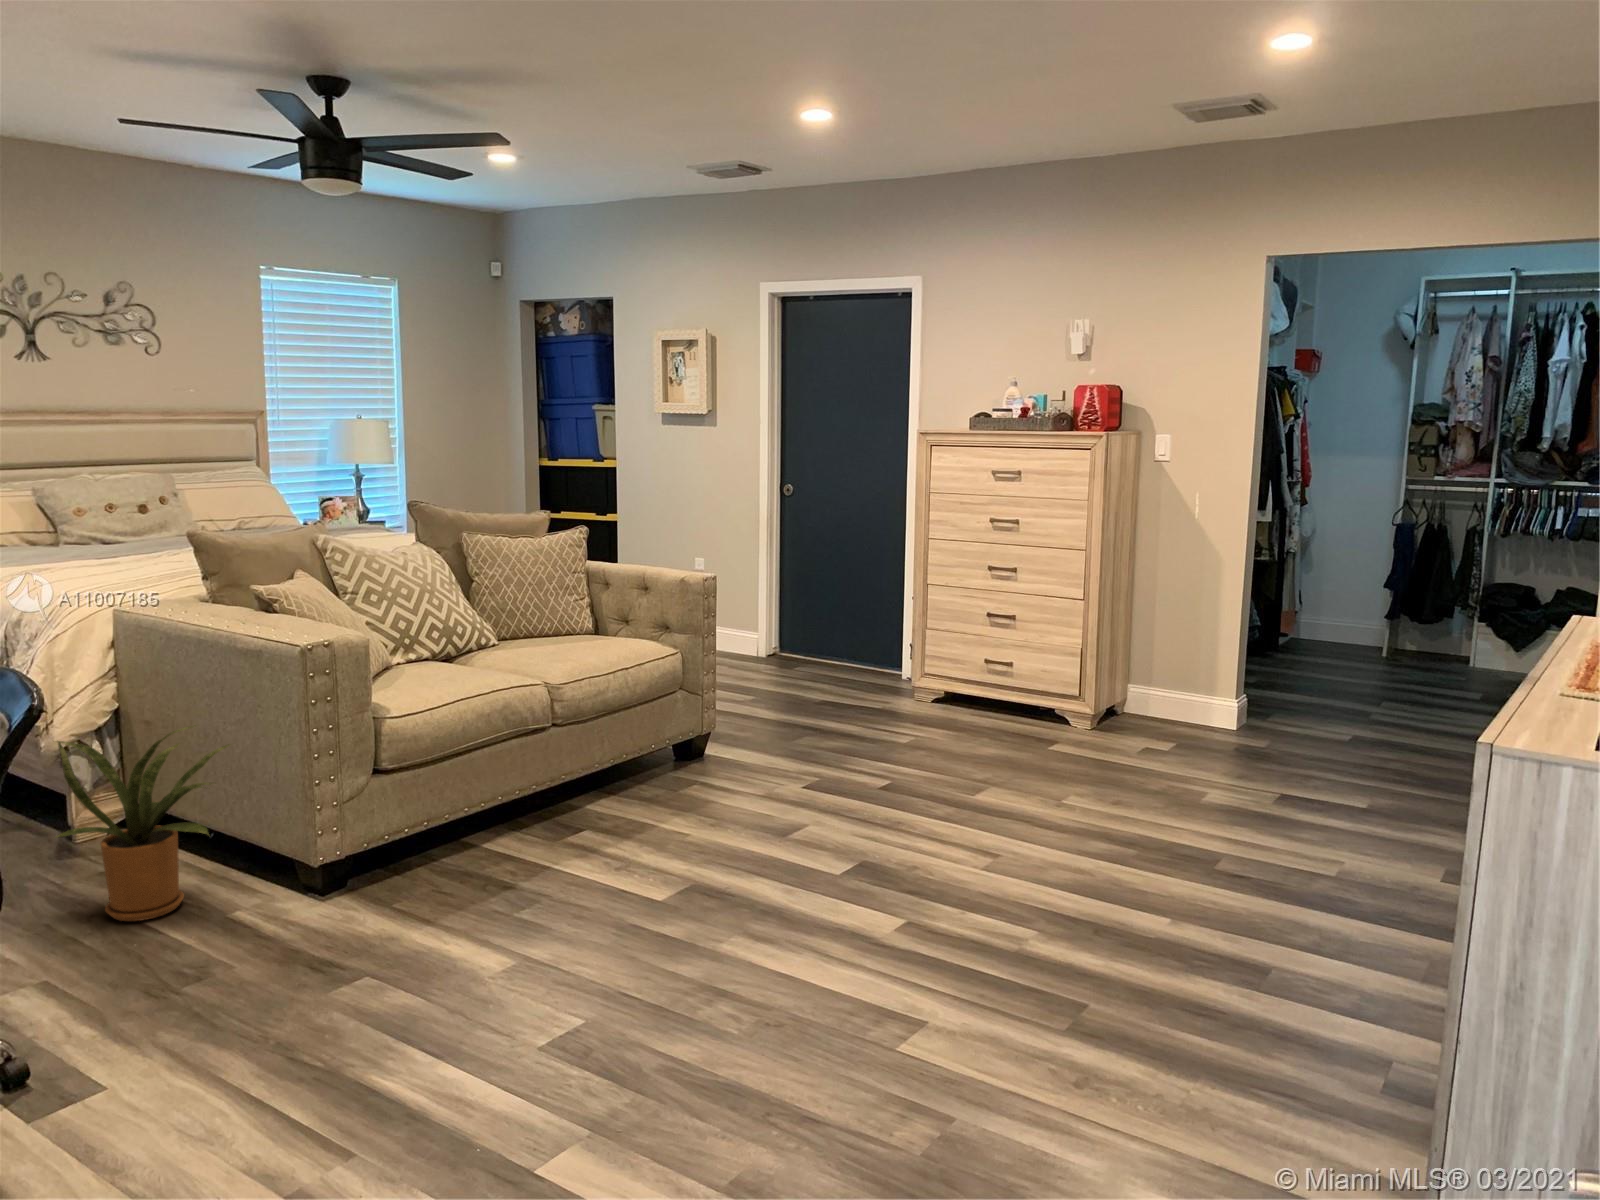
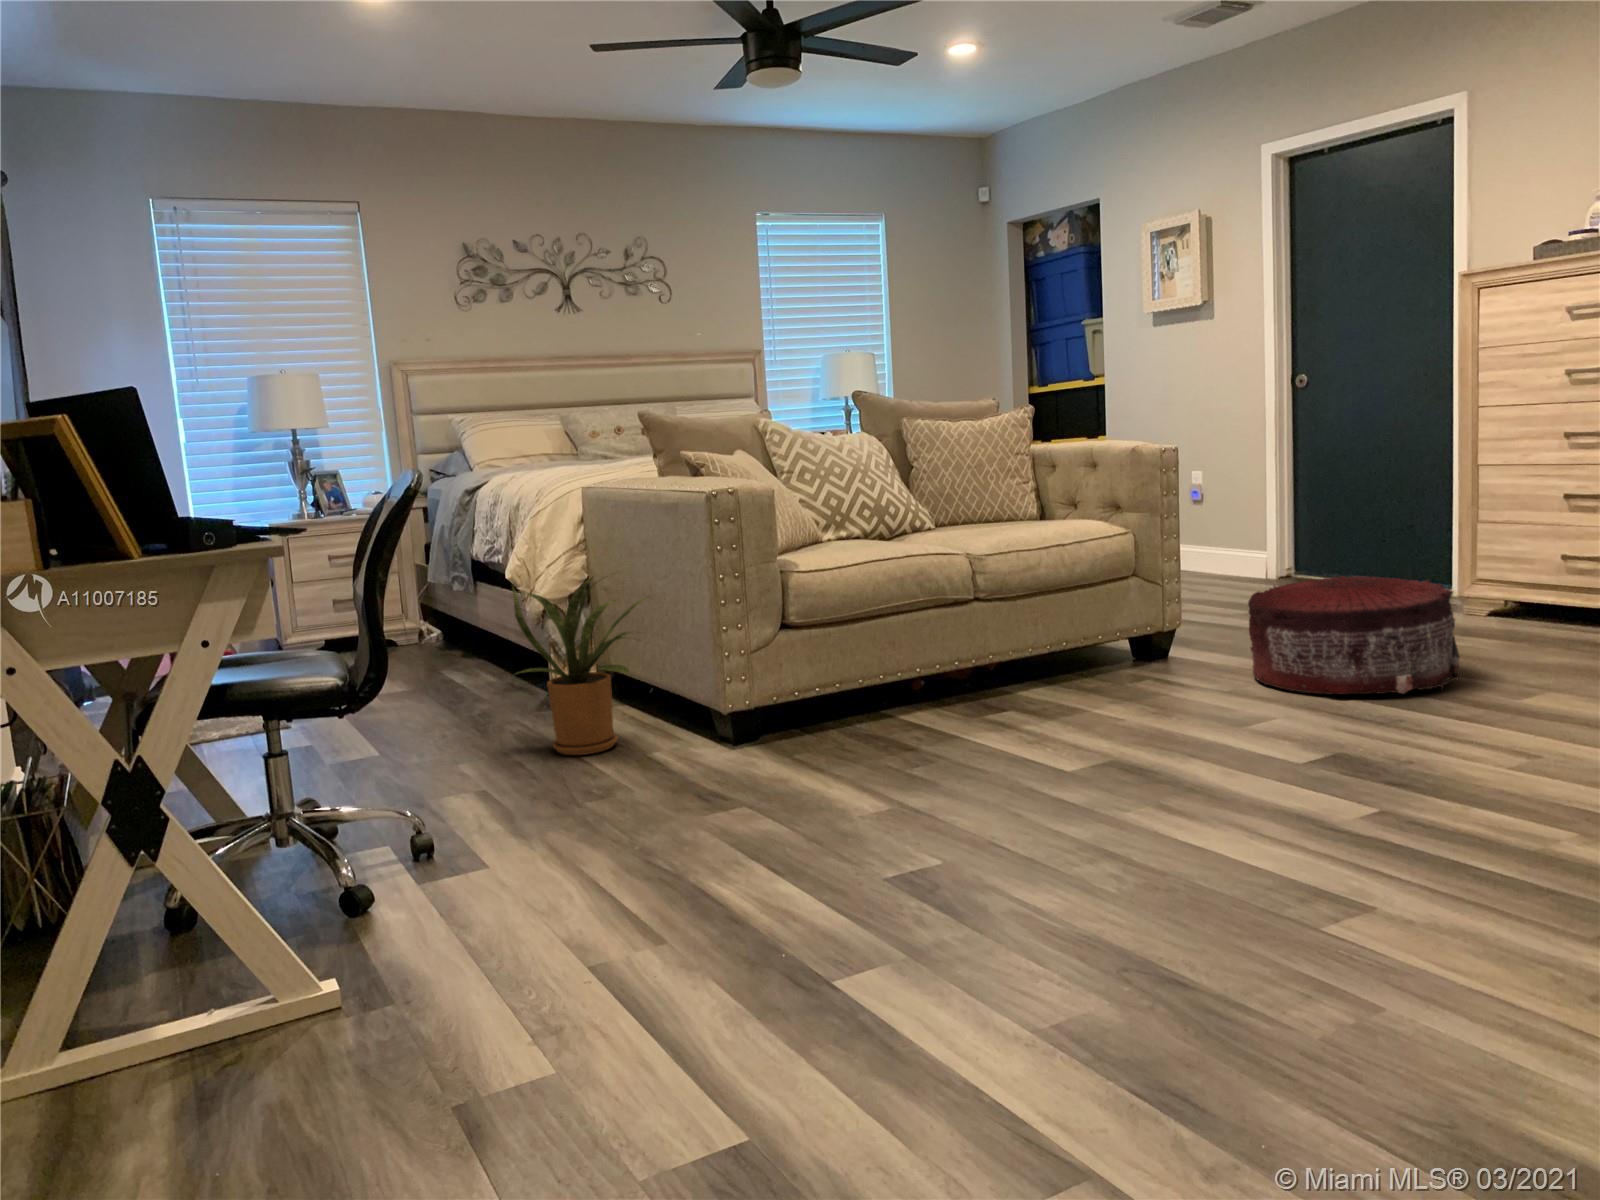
pouf: none [775,687,933,798] -> present [1248,576,1460,694]

